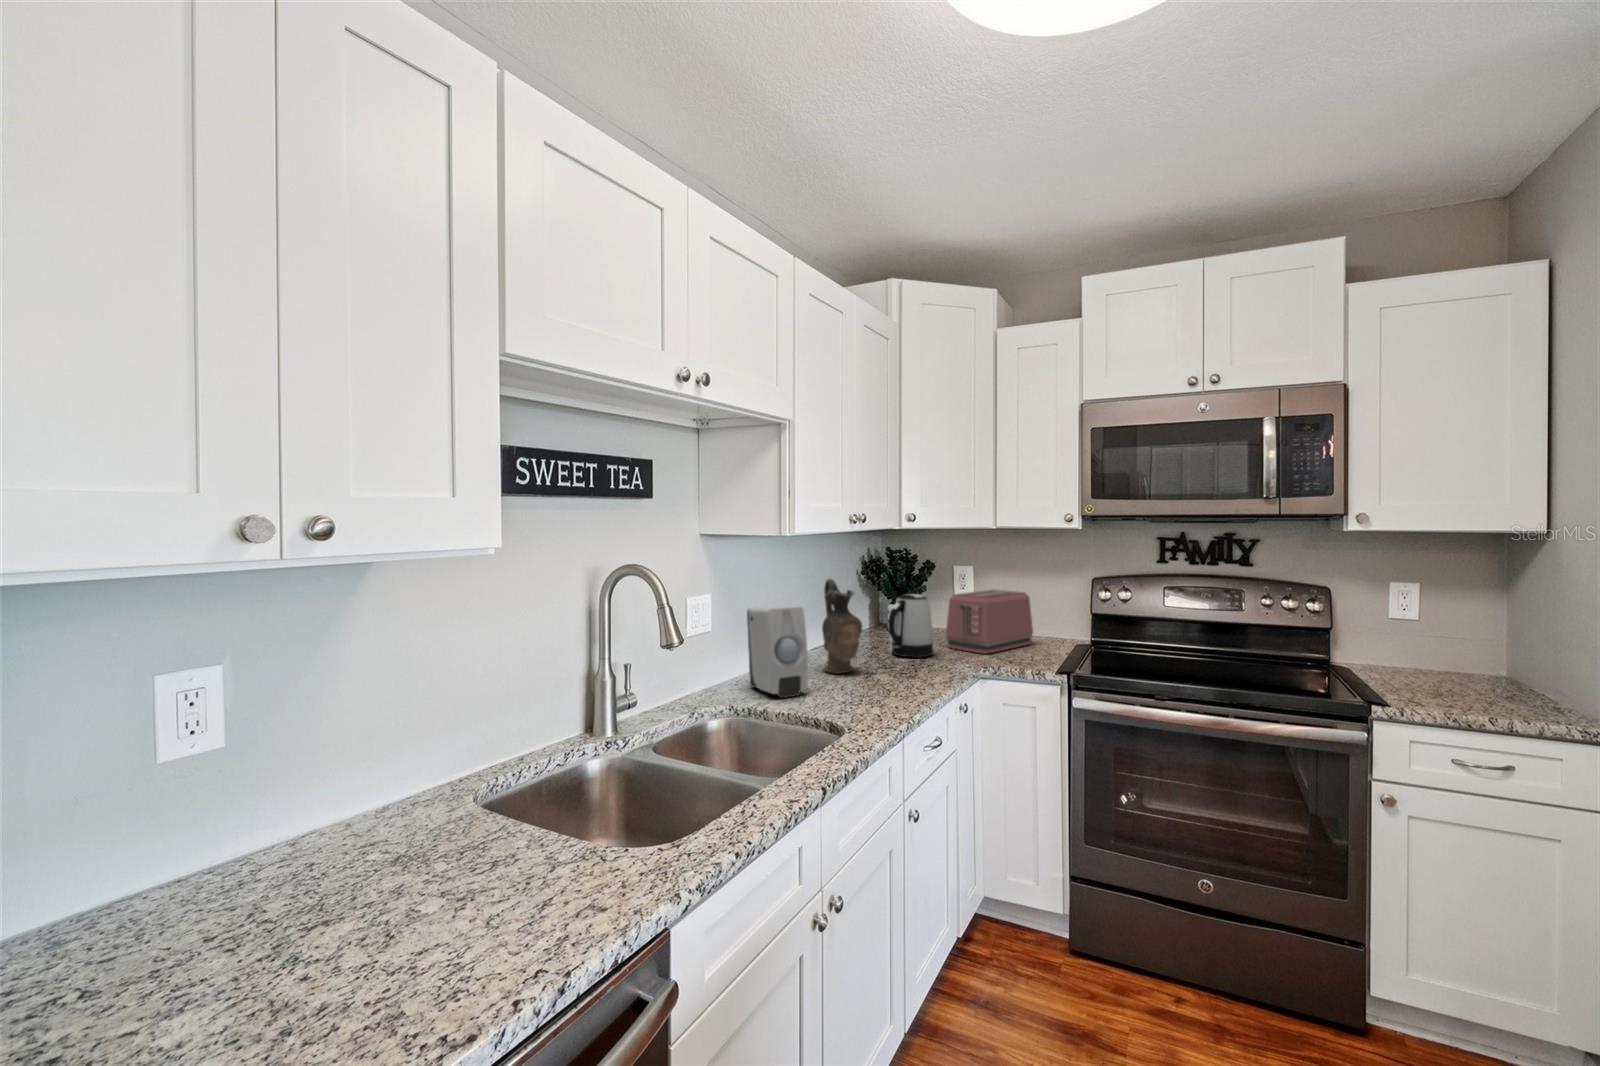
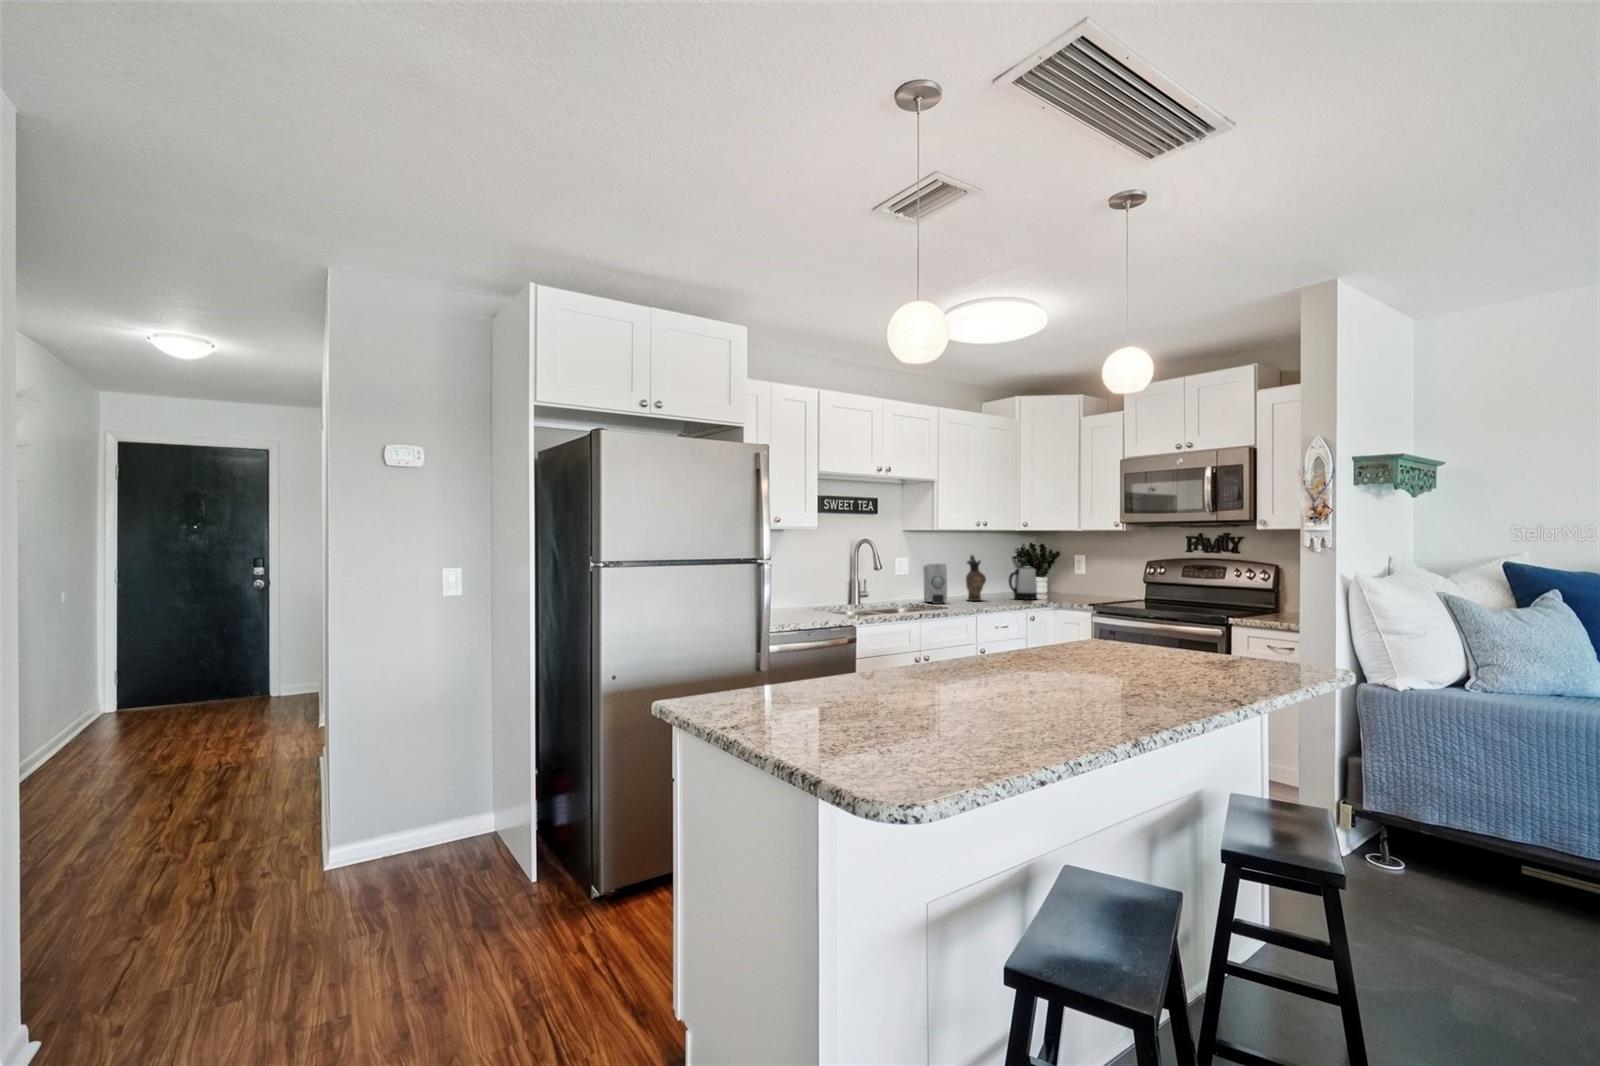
toaster: present [946,589,1033,654] -> none [1051,568,1108,600]

